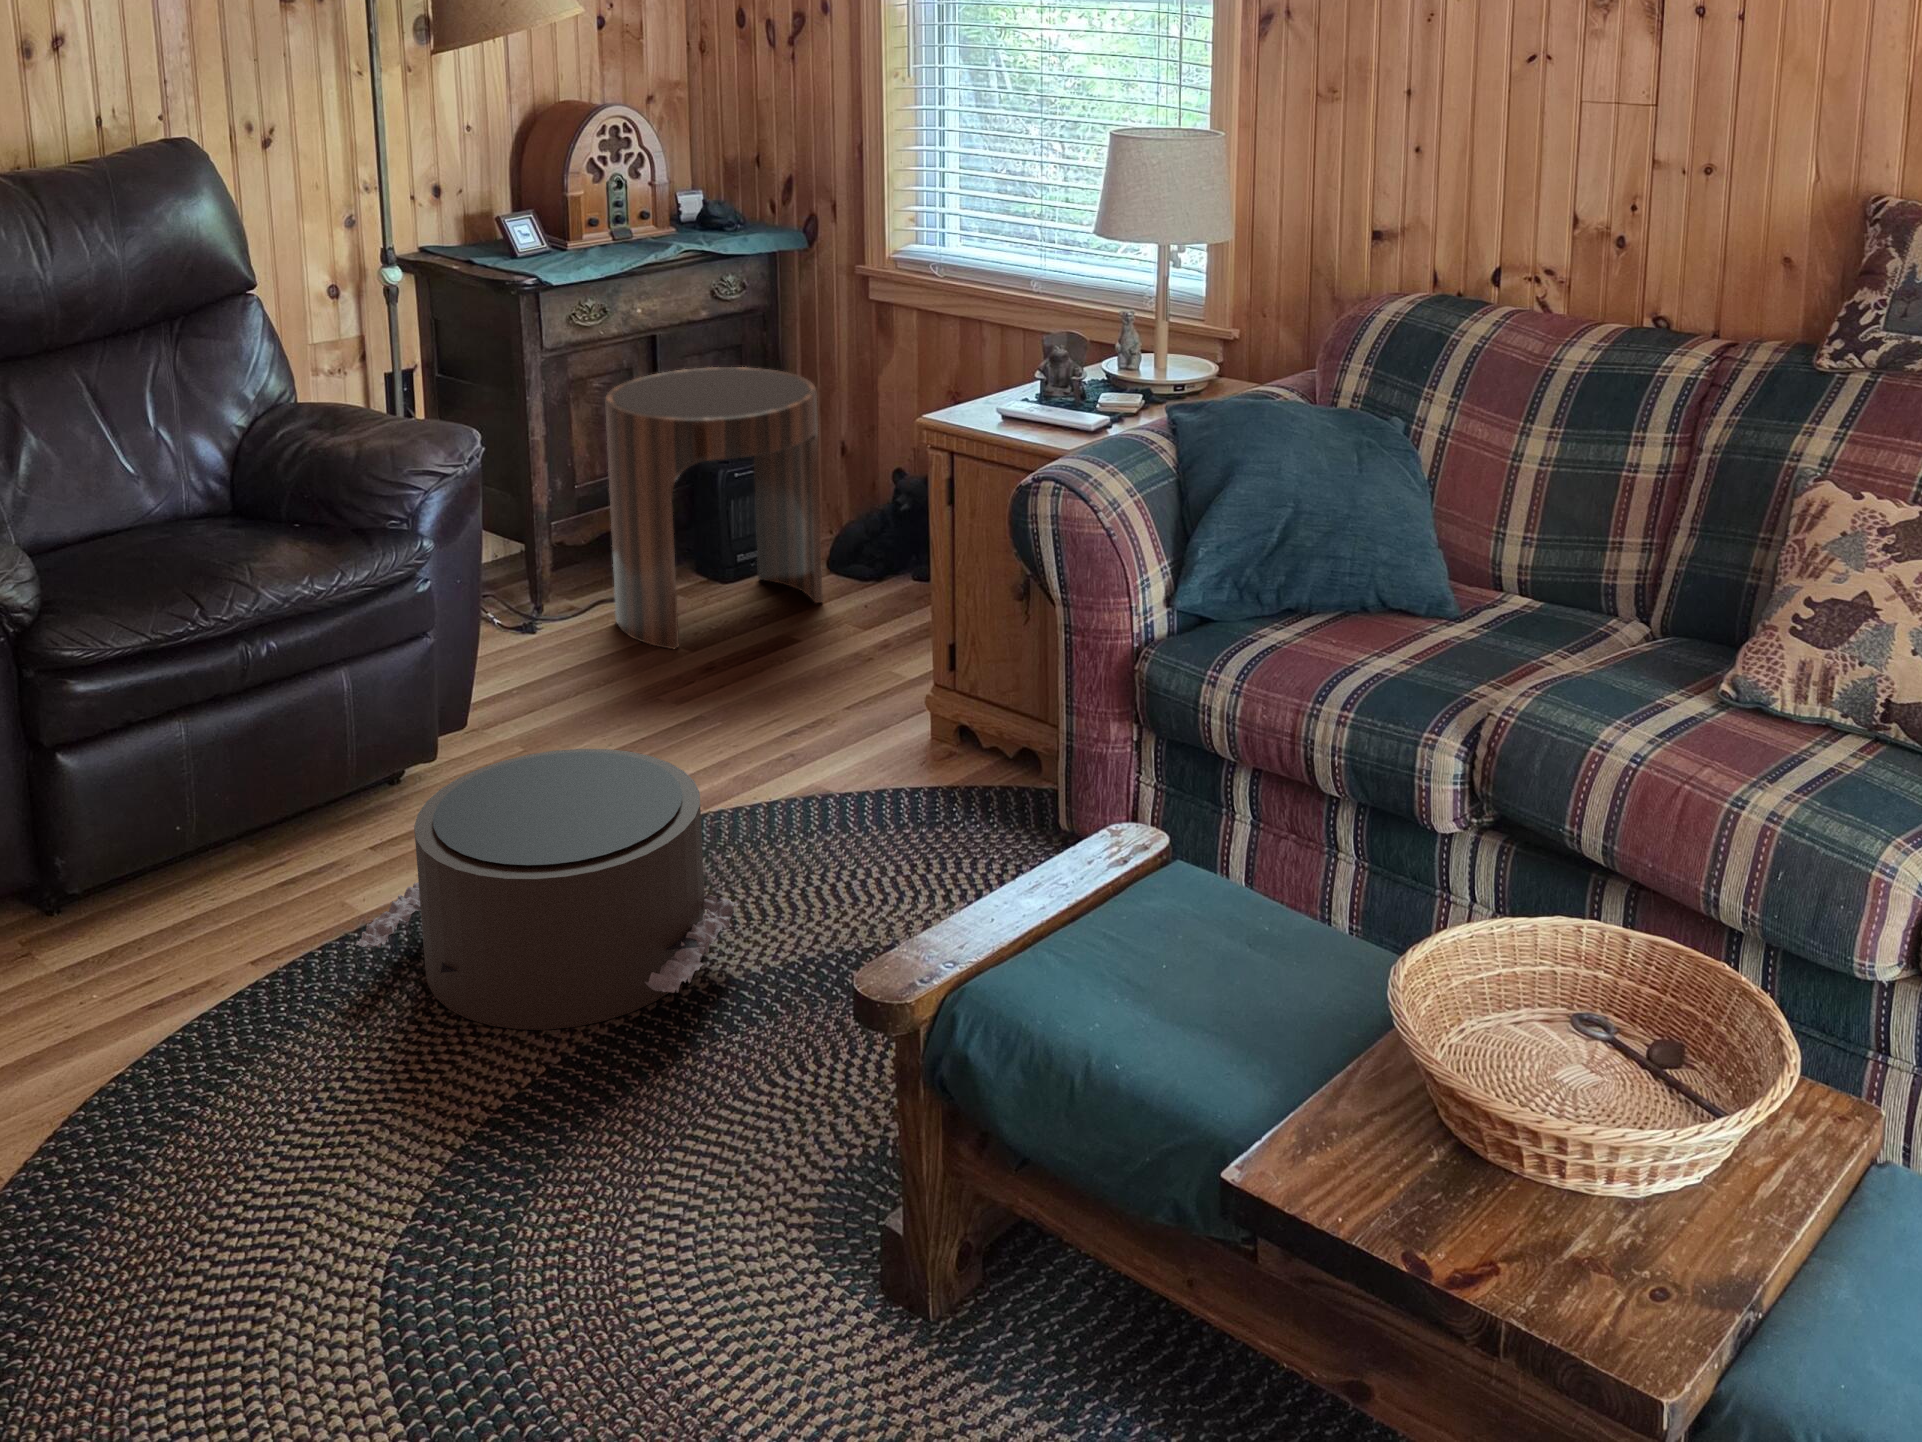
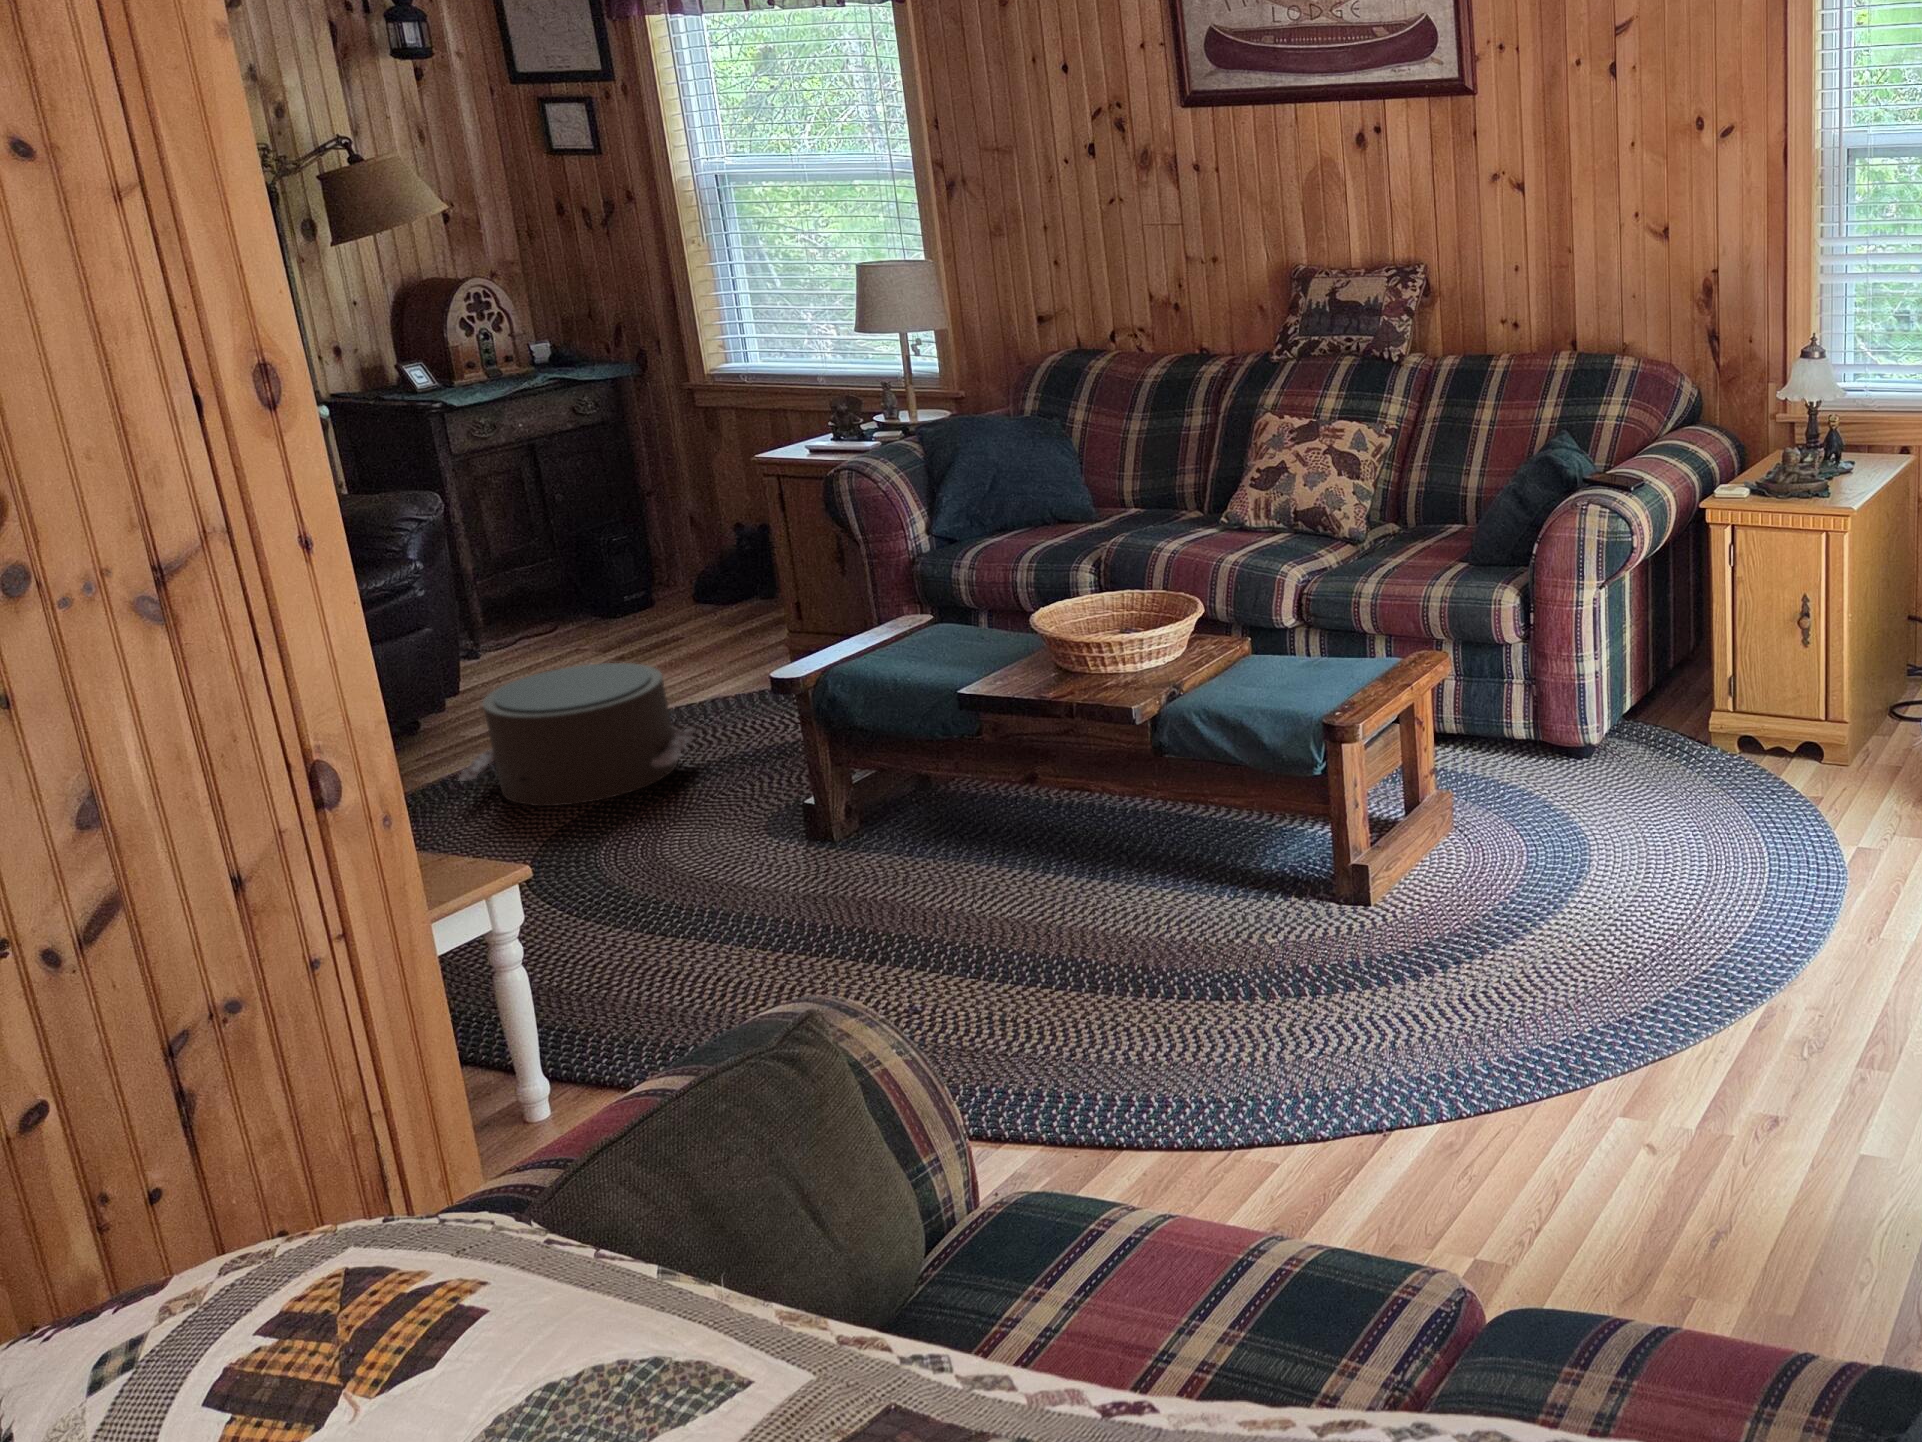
side table: present [606,367,823,650] -> none [513,459,697,652]

